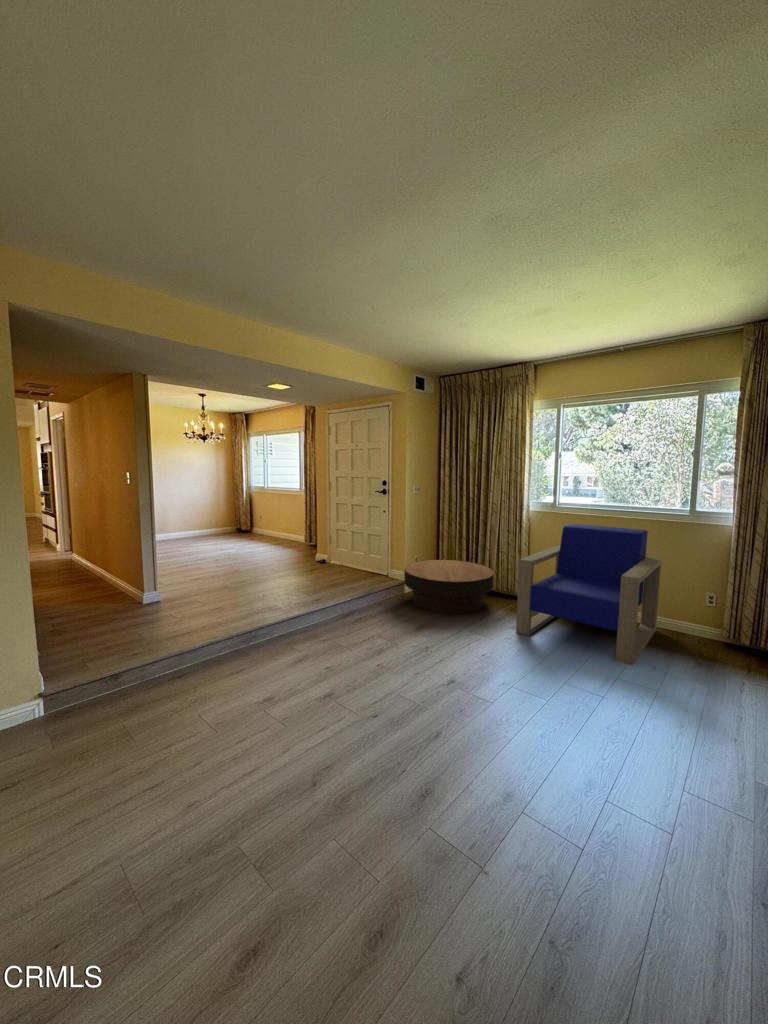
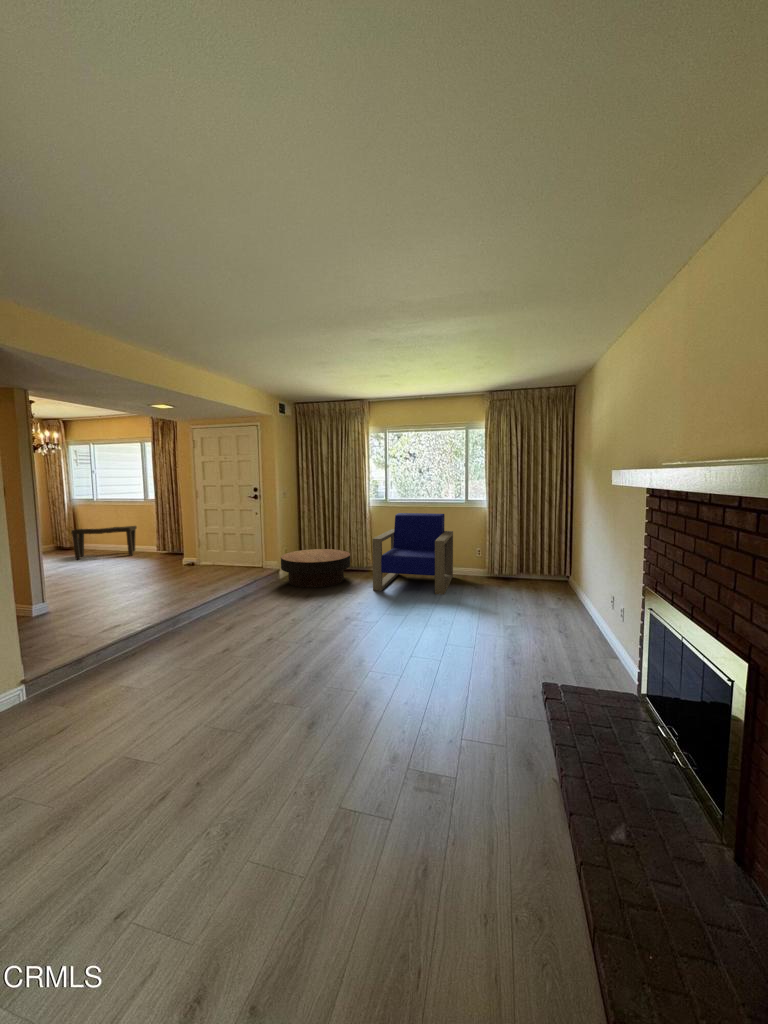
bench: none [238,514,293,544] -> present [71,526,137,559]

